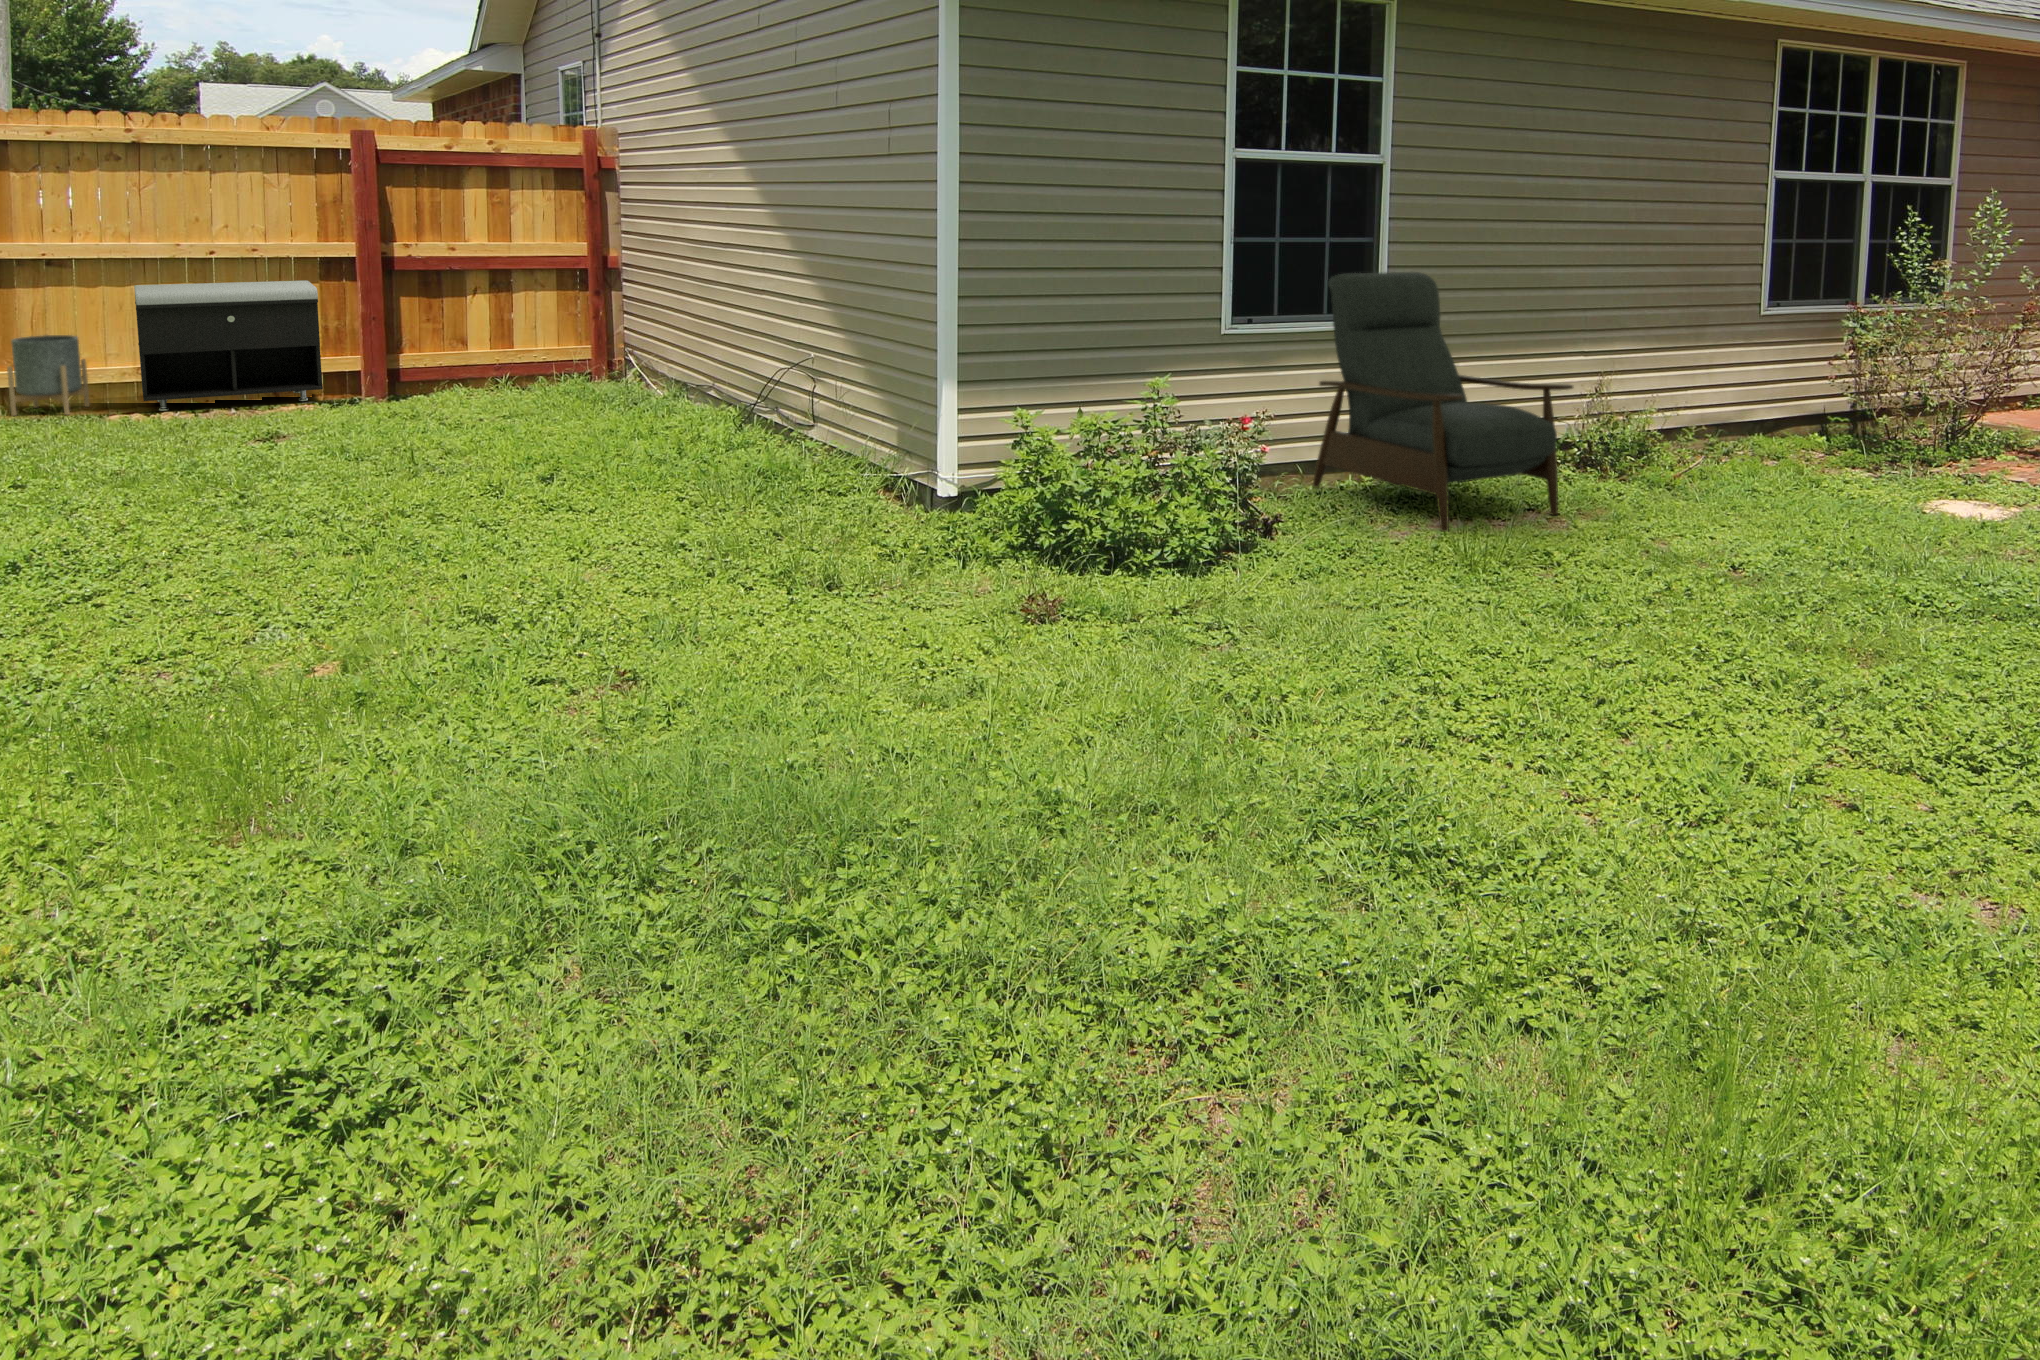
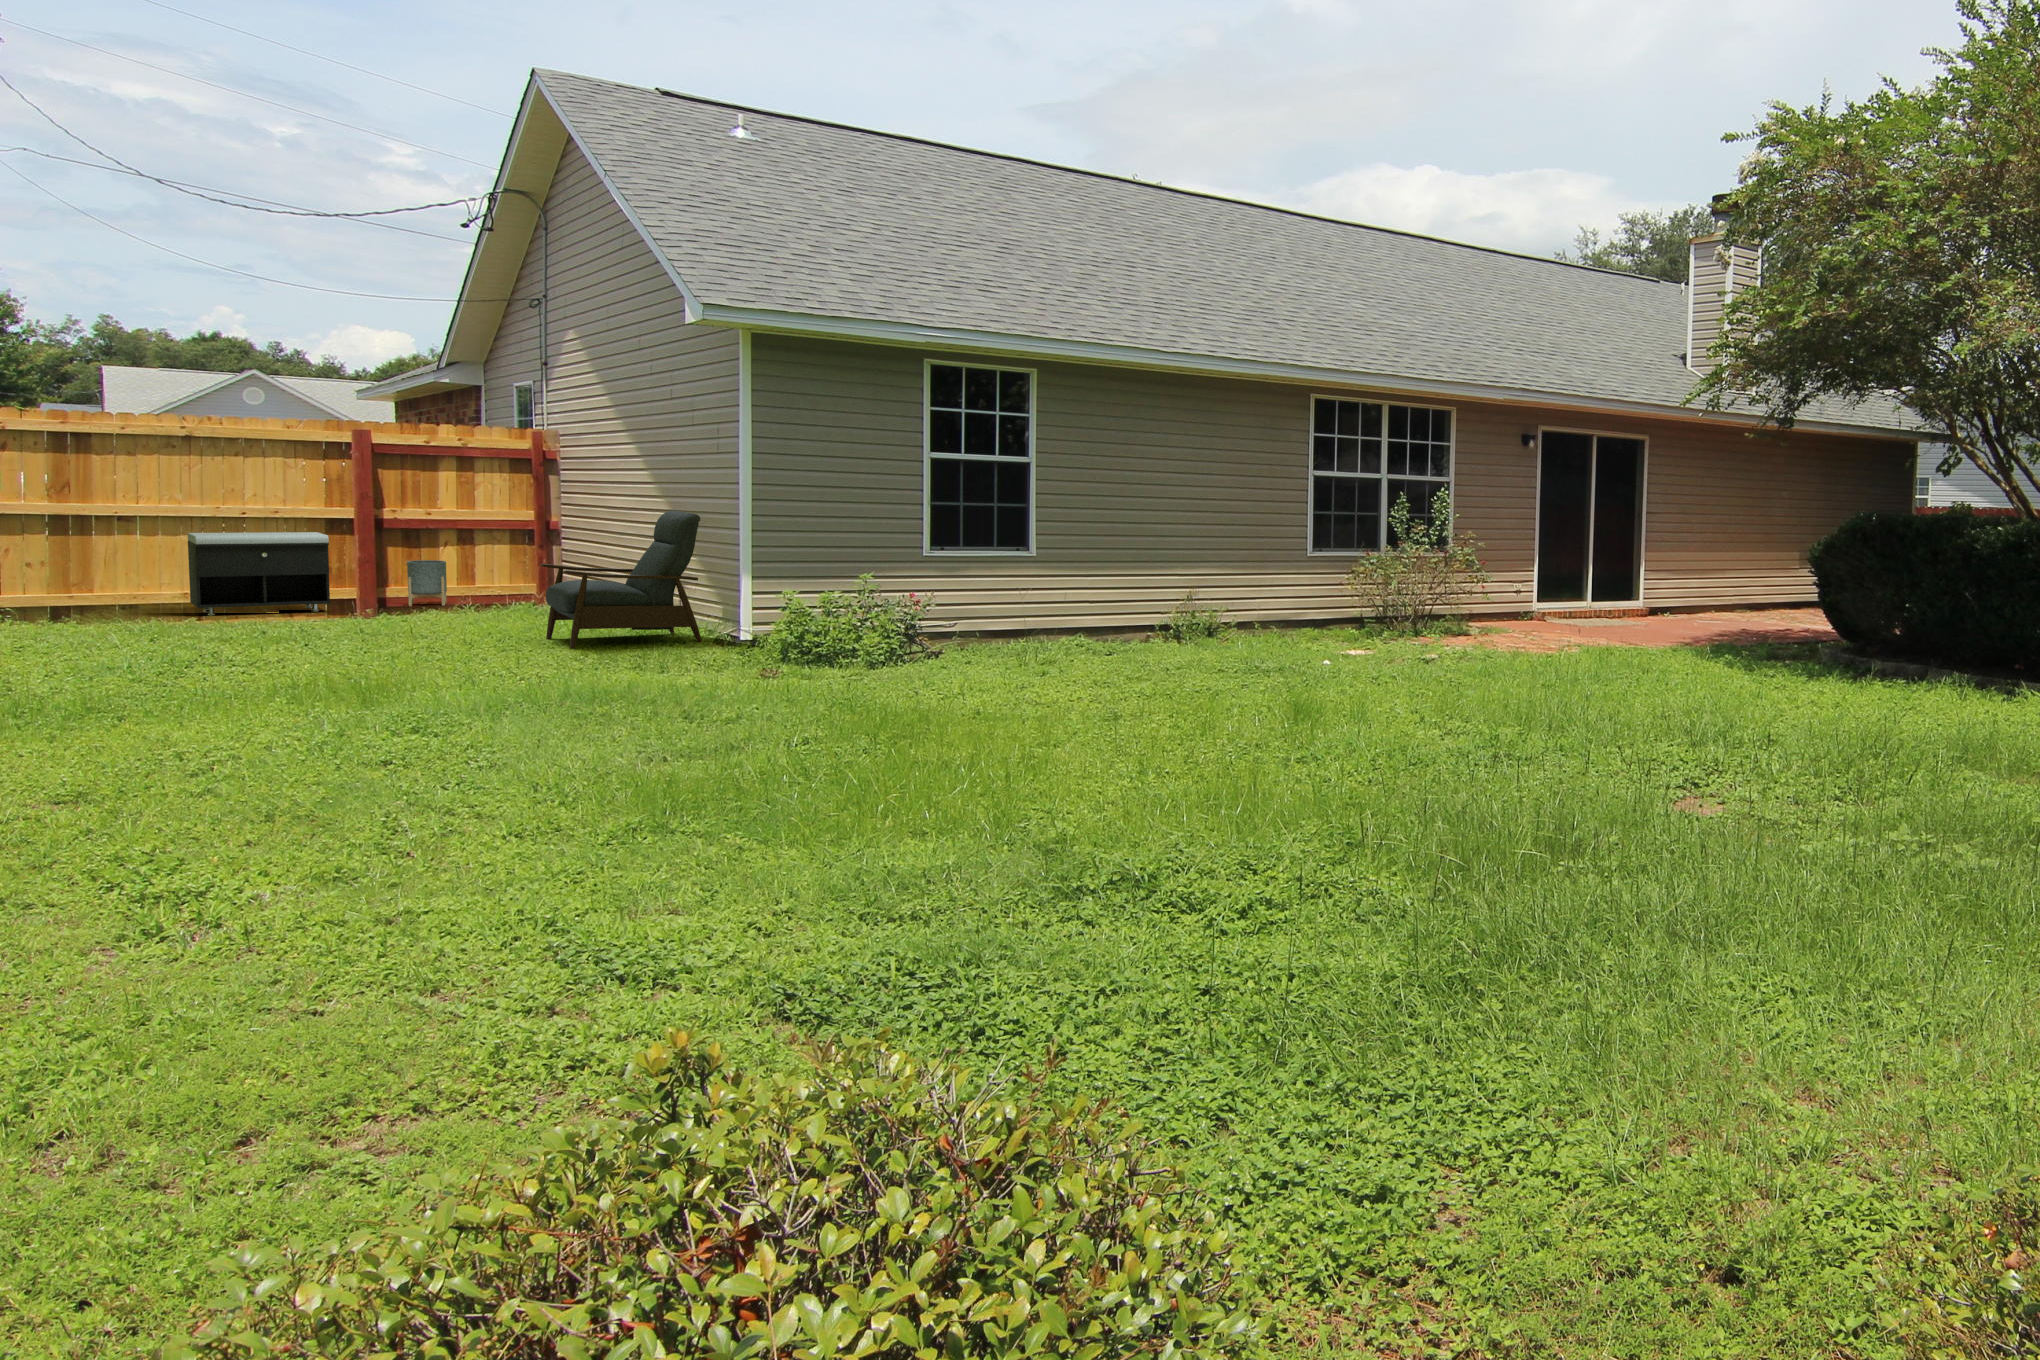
chair: present [1312,272,1574,532] -> present [540,511,702,649]
planter: present [7,335,90,416] -> present [407,560,447,606]

